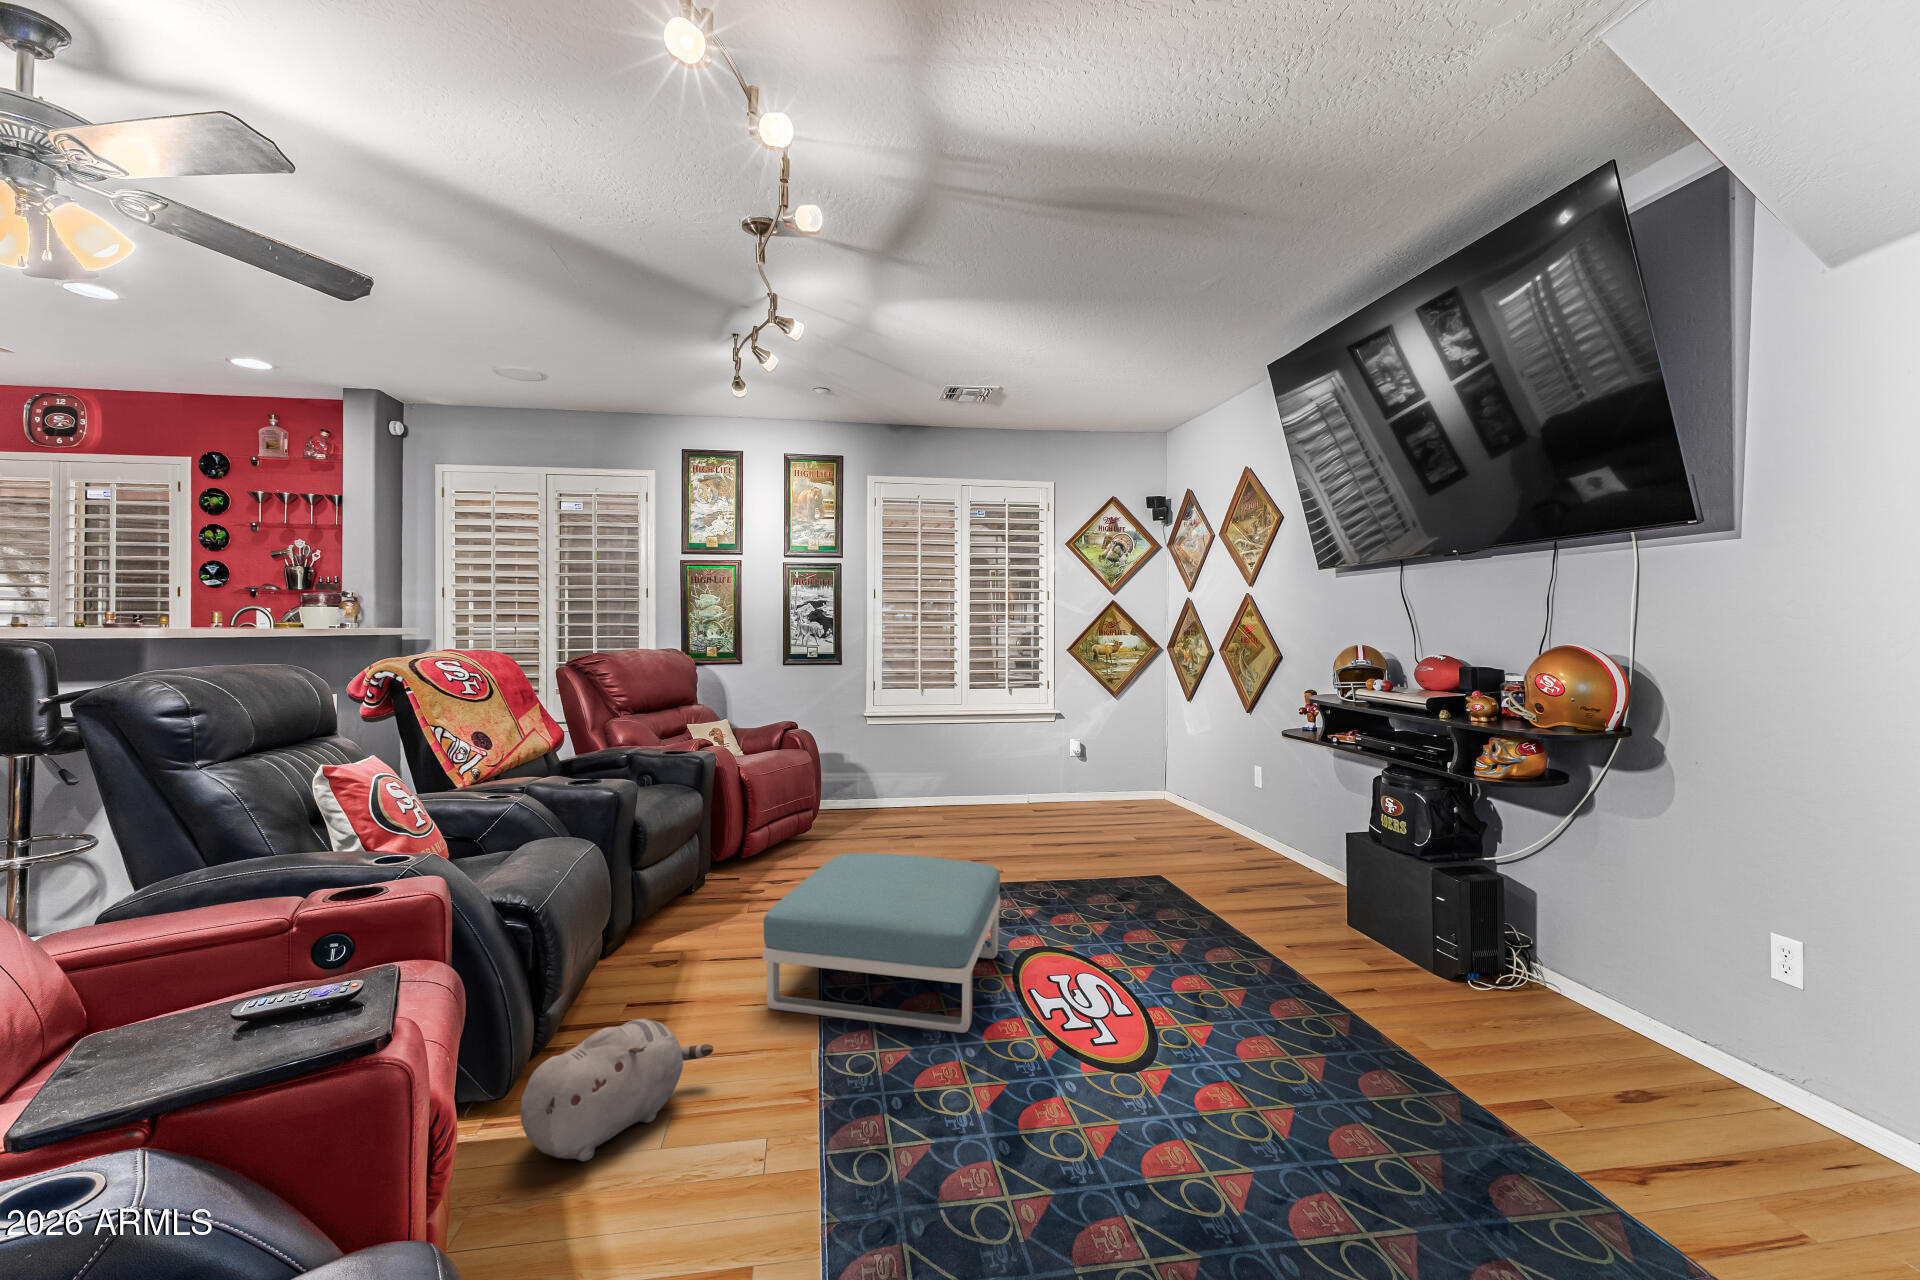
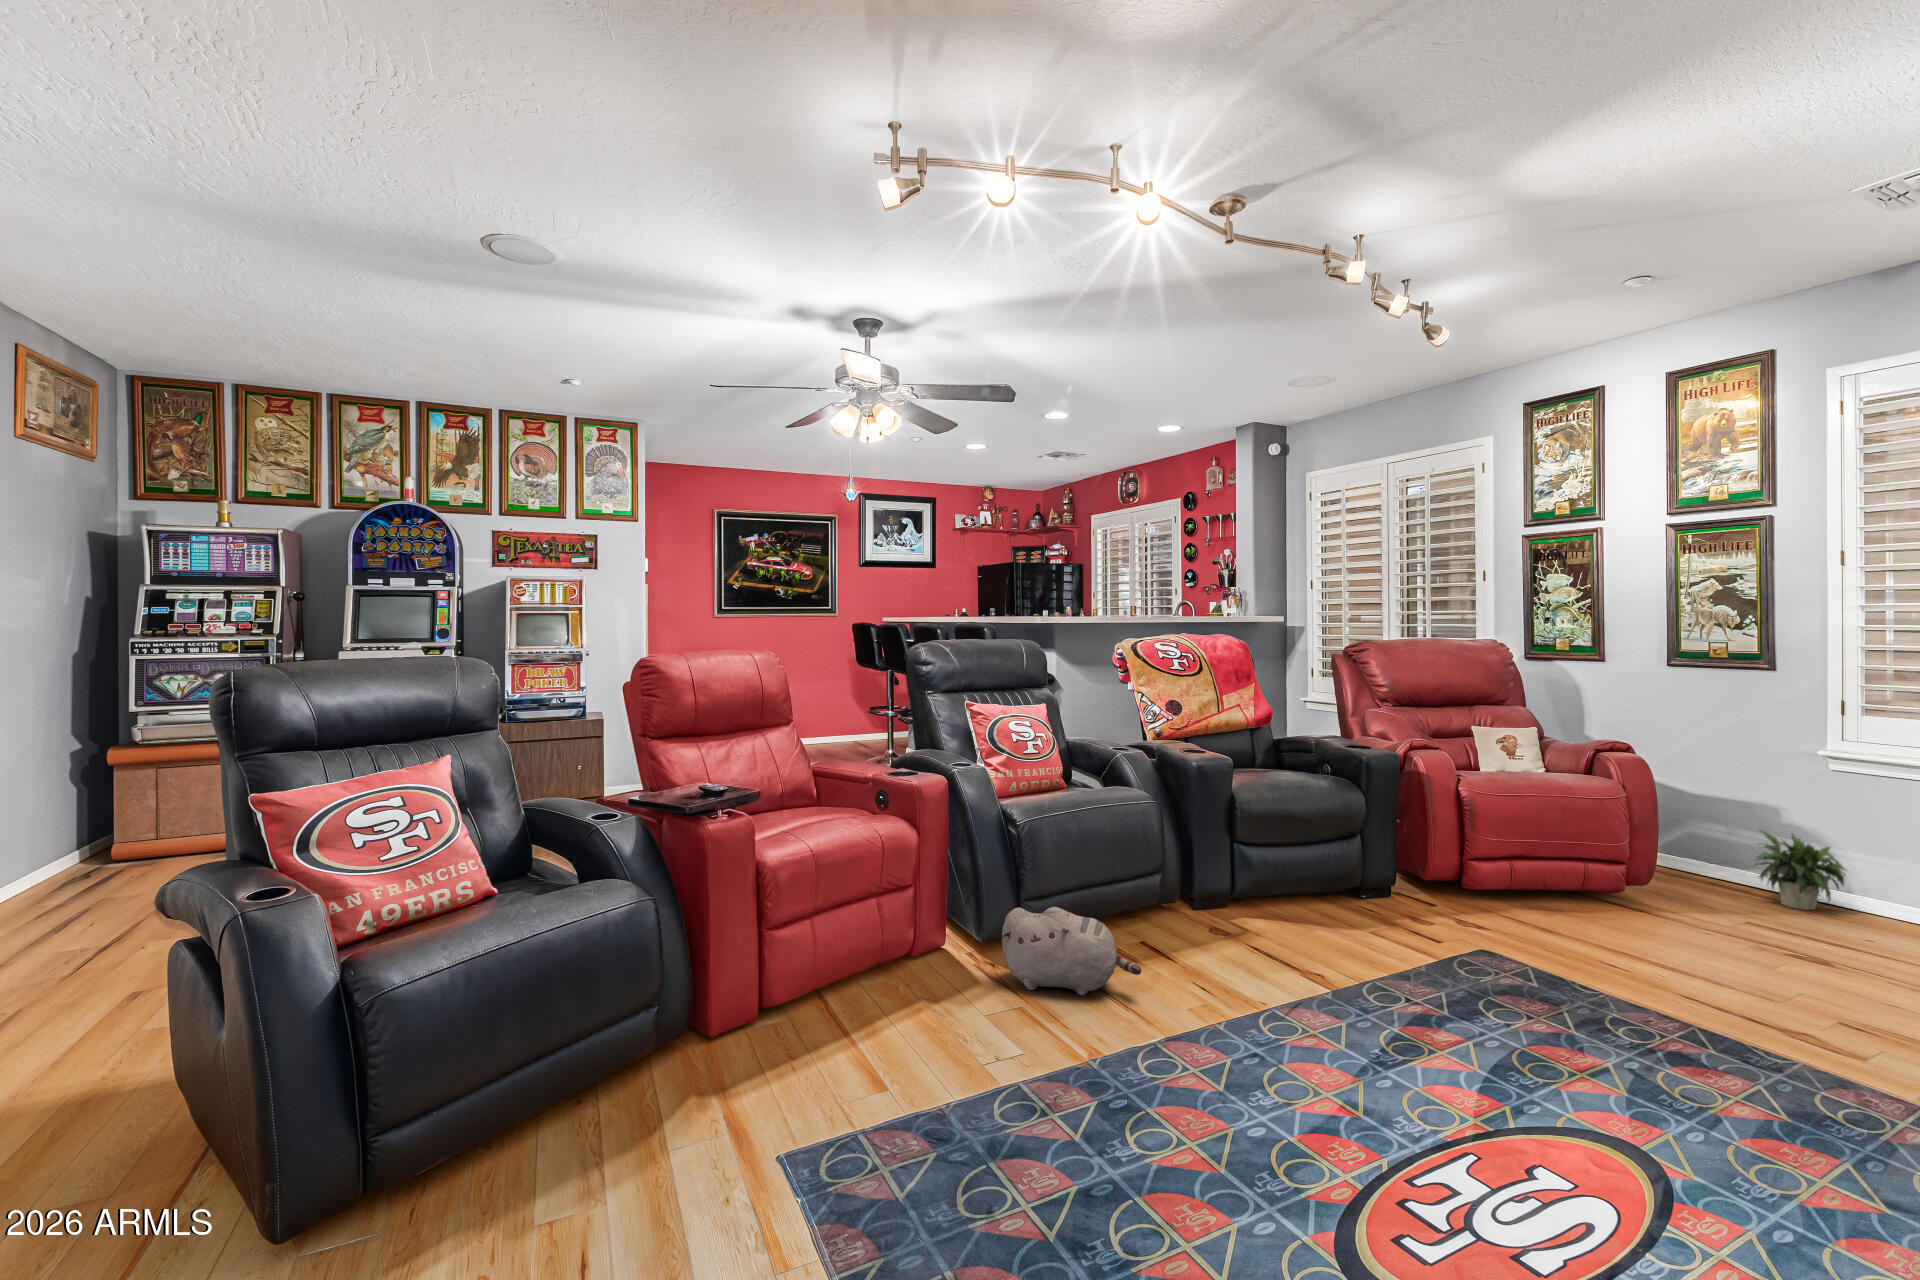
potted plant: none [843,764,894,811] -> present [1754,831,1846,910]
footstool: present [763,853,1000,1033] -> none [1247,884,1606,1099]

